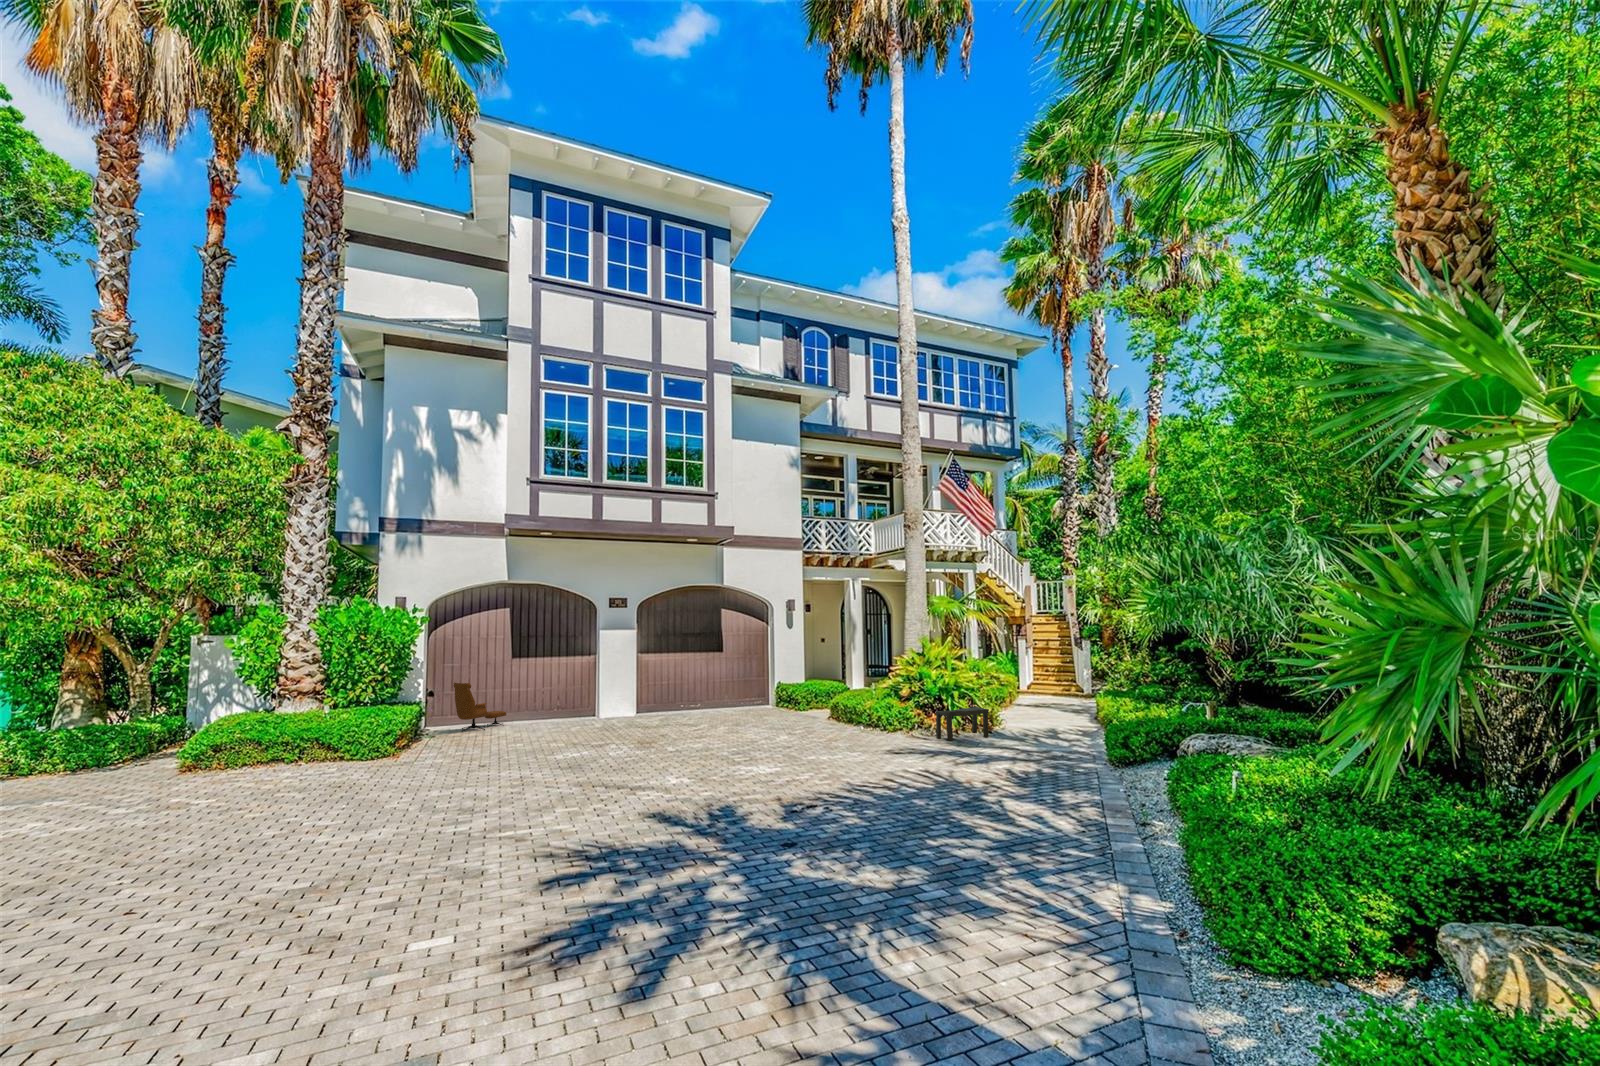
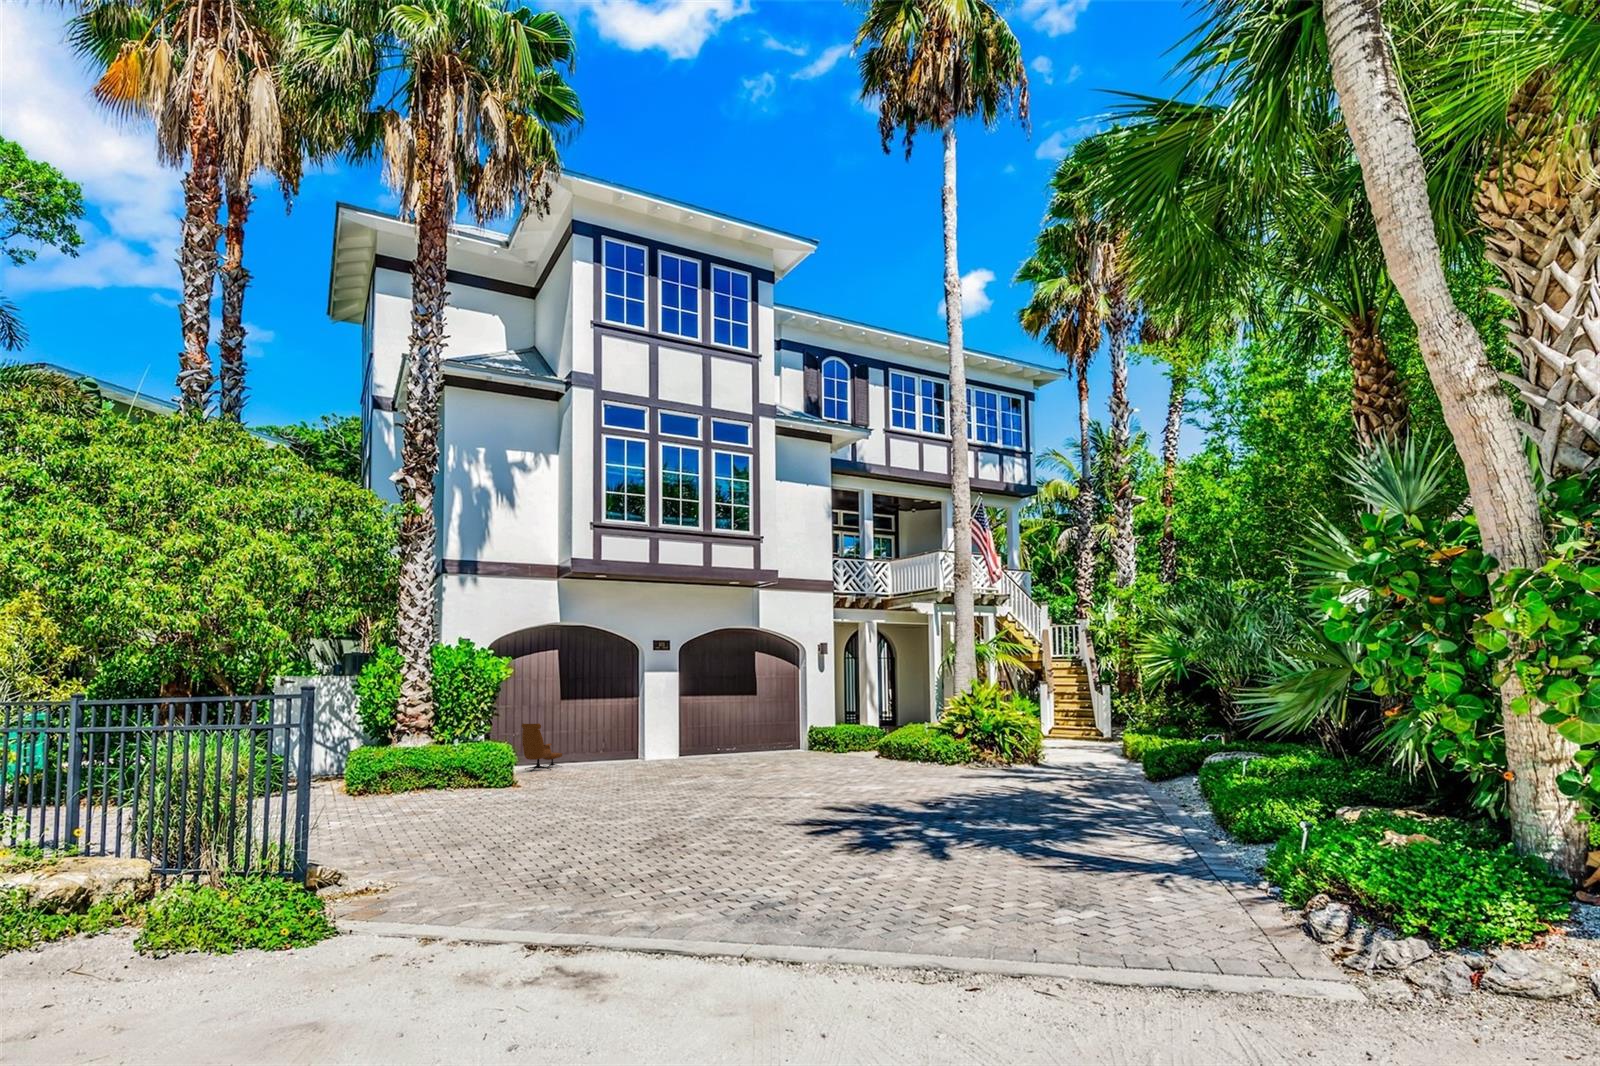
bench: present [936,707,989,741] -> none [992,742,1038,771]

